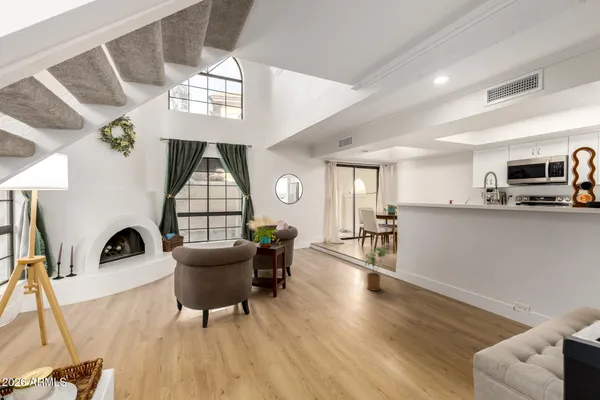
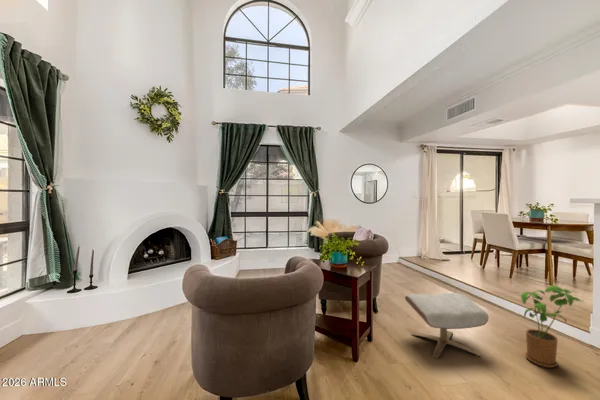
ottoman: none [306,257,349,293] -> present [405,293,488,358]

